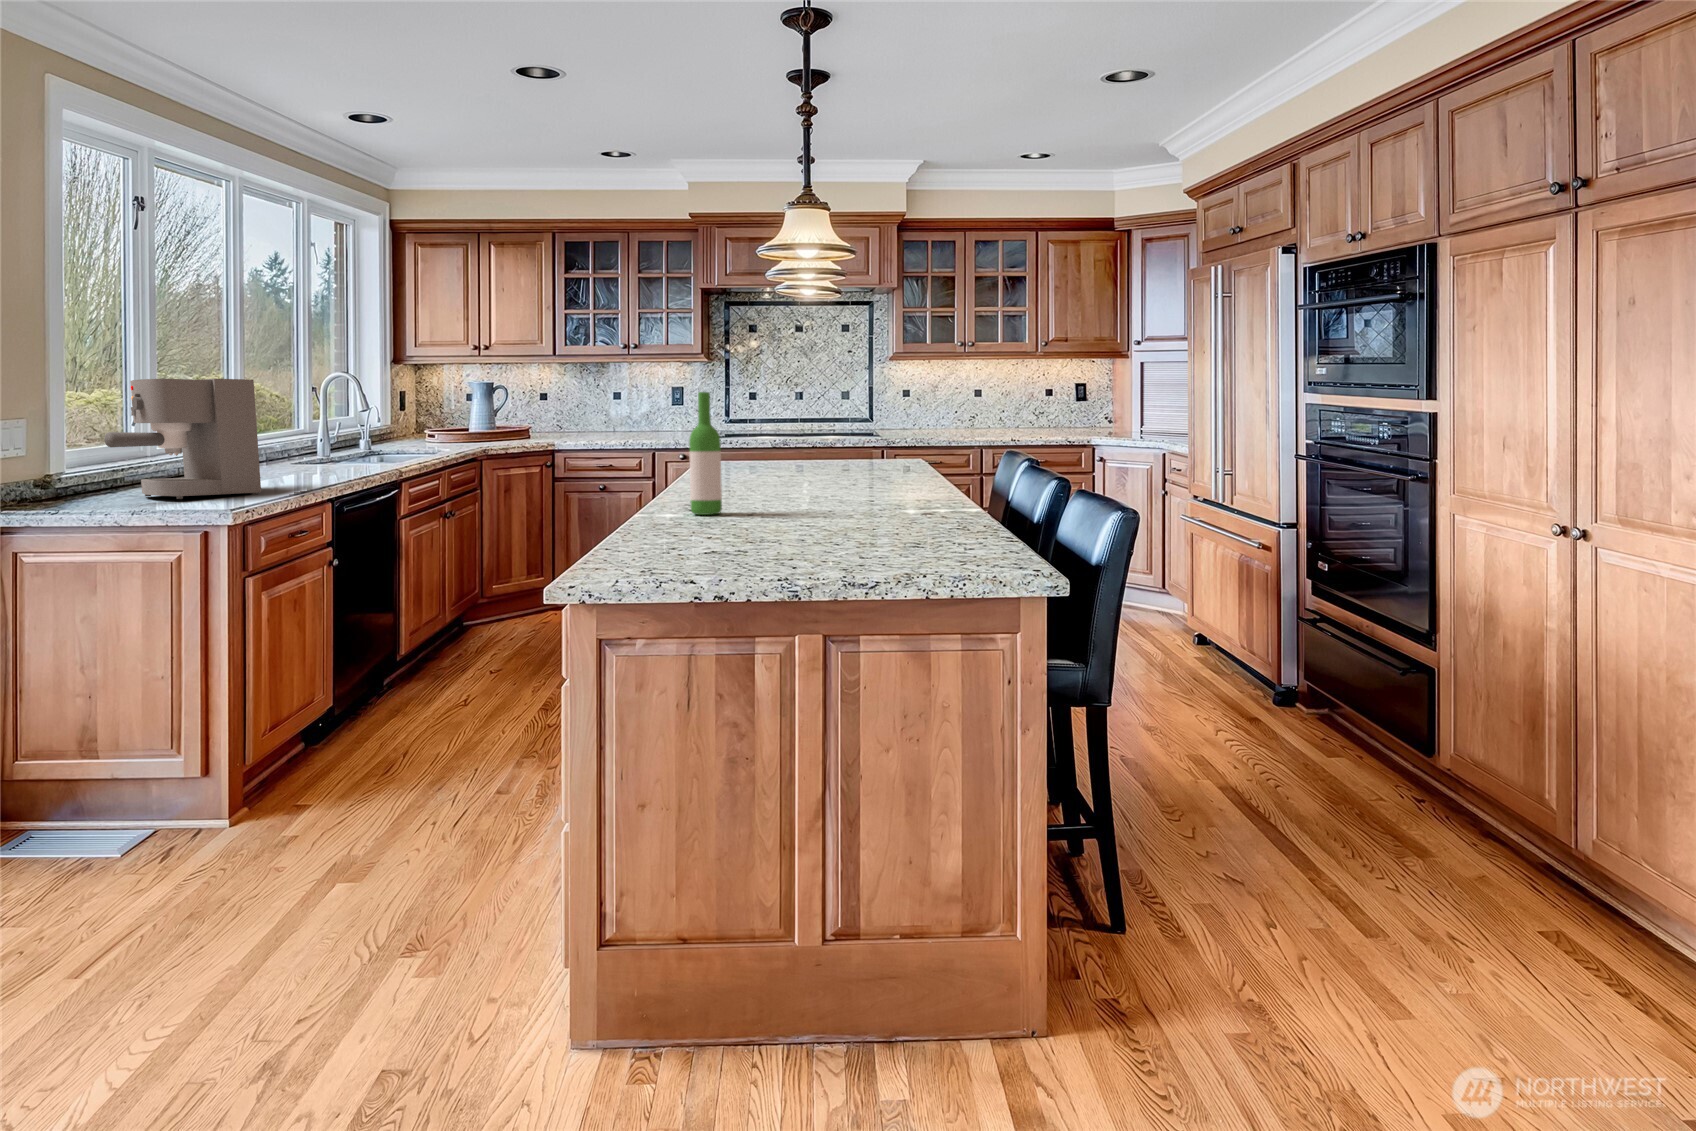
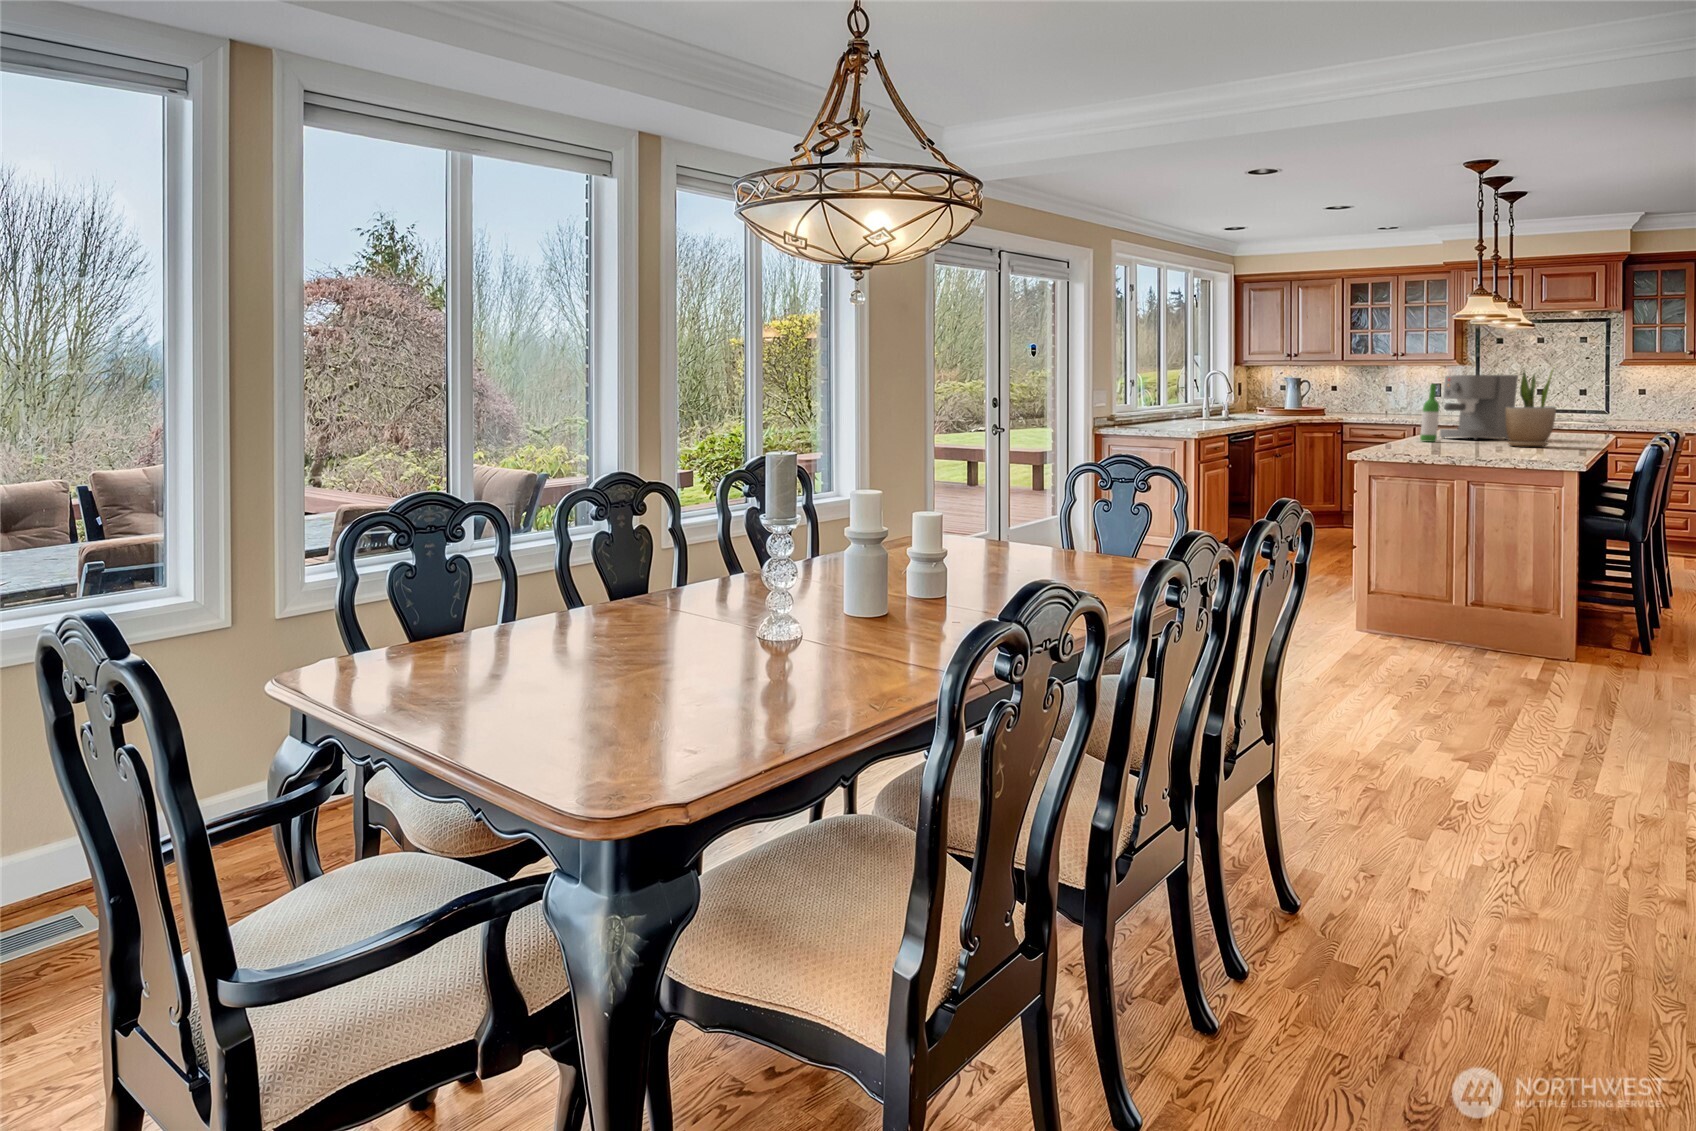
potted plant: none [851,347,942,524] -> present [1506,370,1556,446]
coffee maker: present [104,379,261,499] -> present [1440,375,1518,440]

